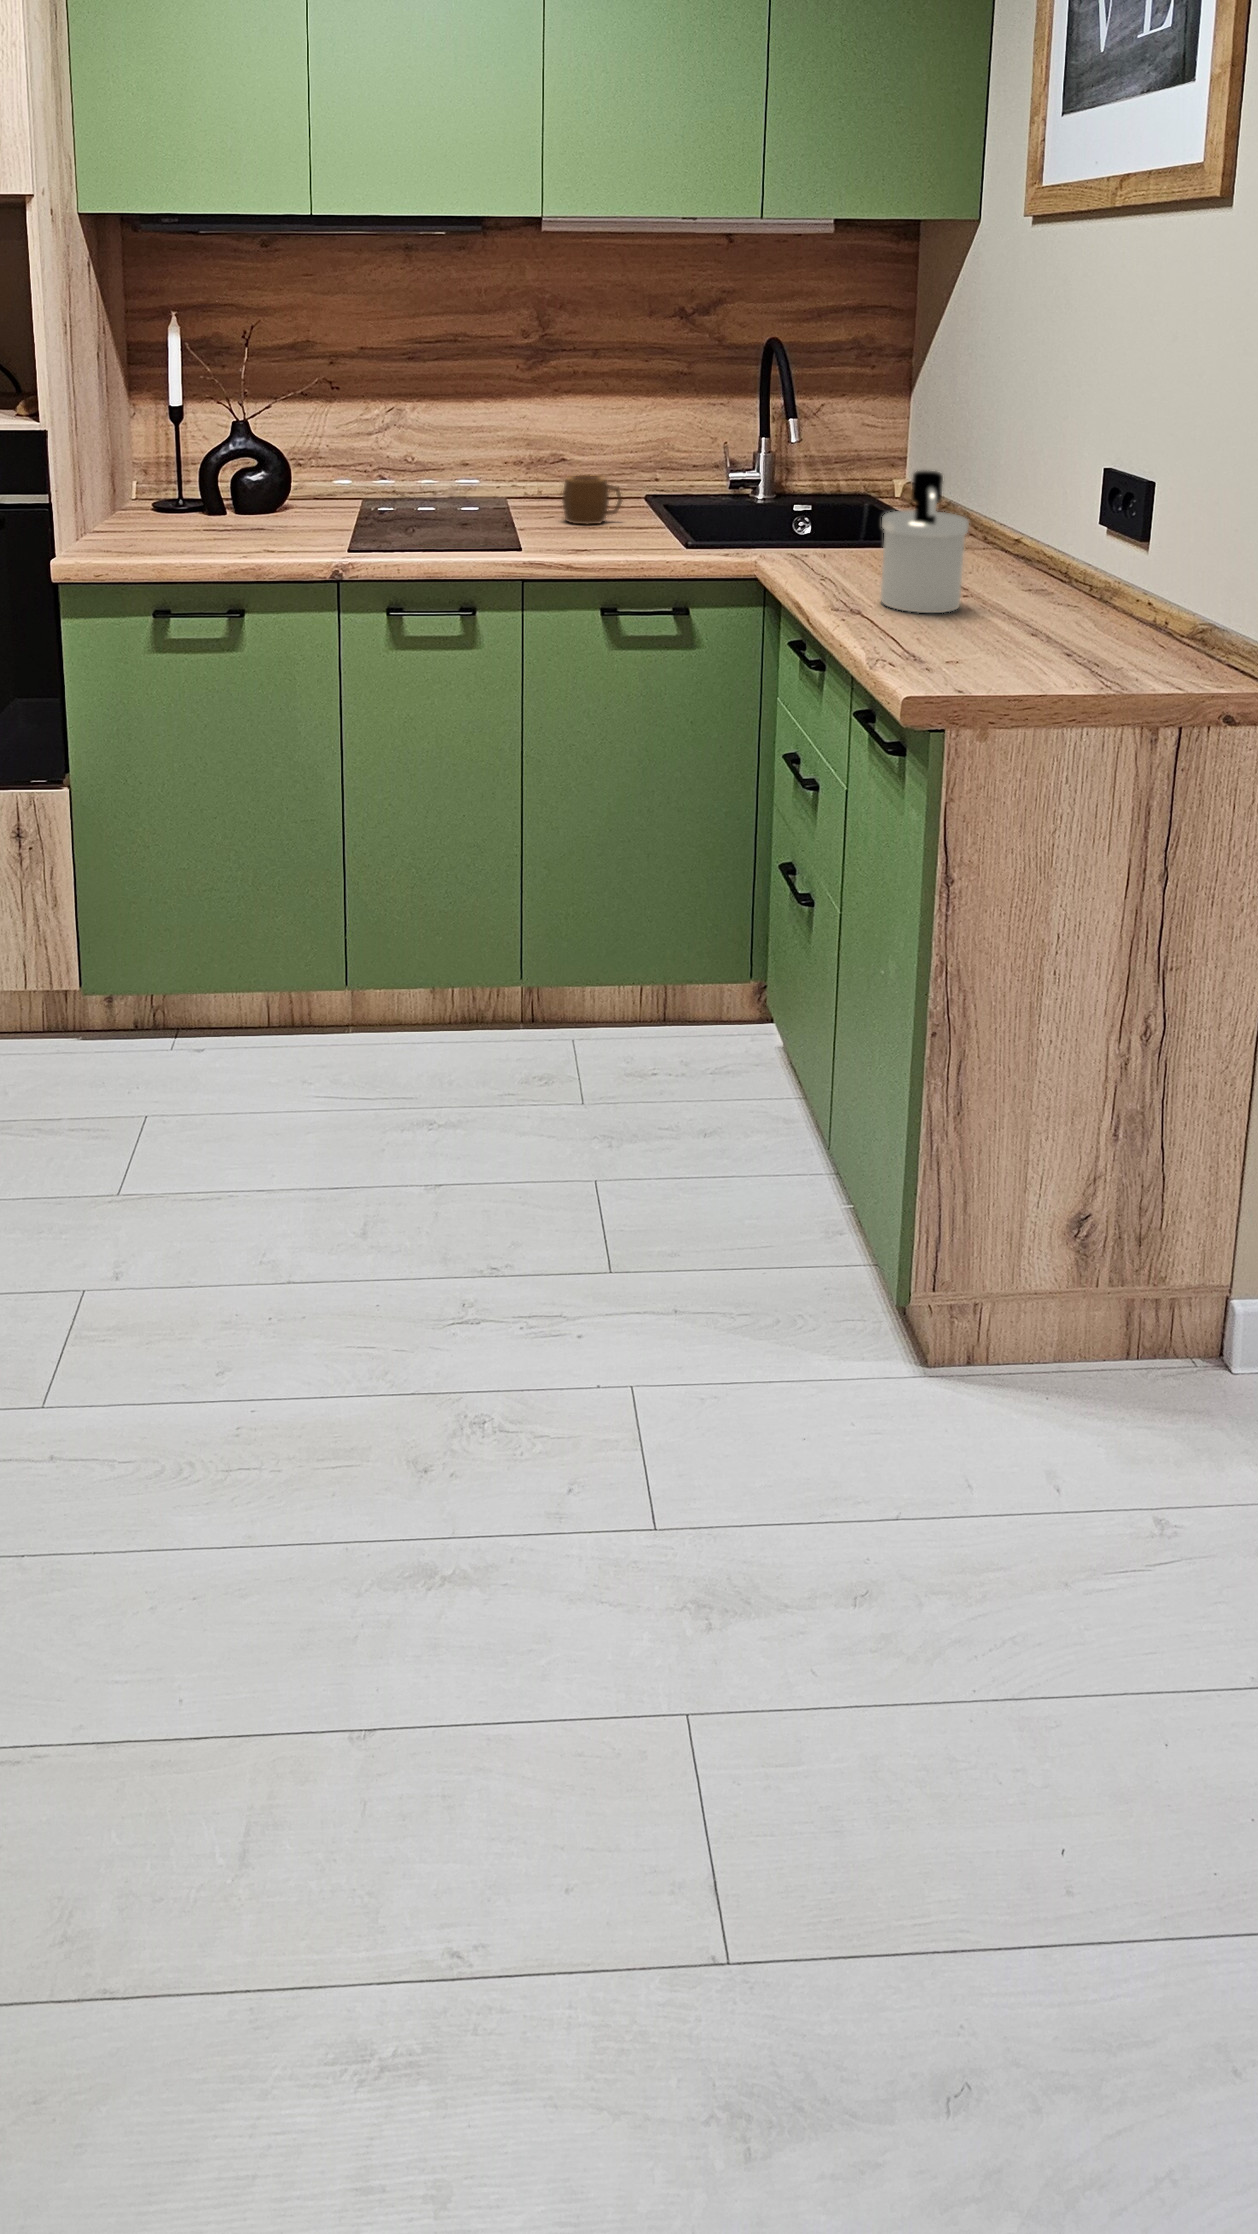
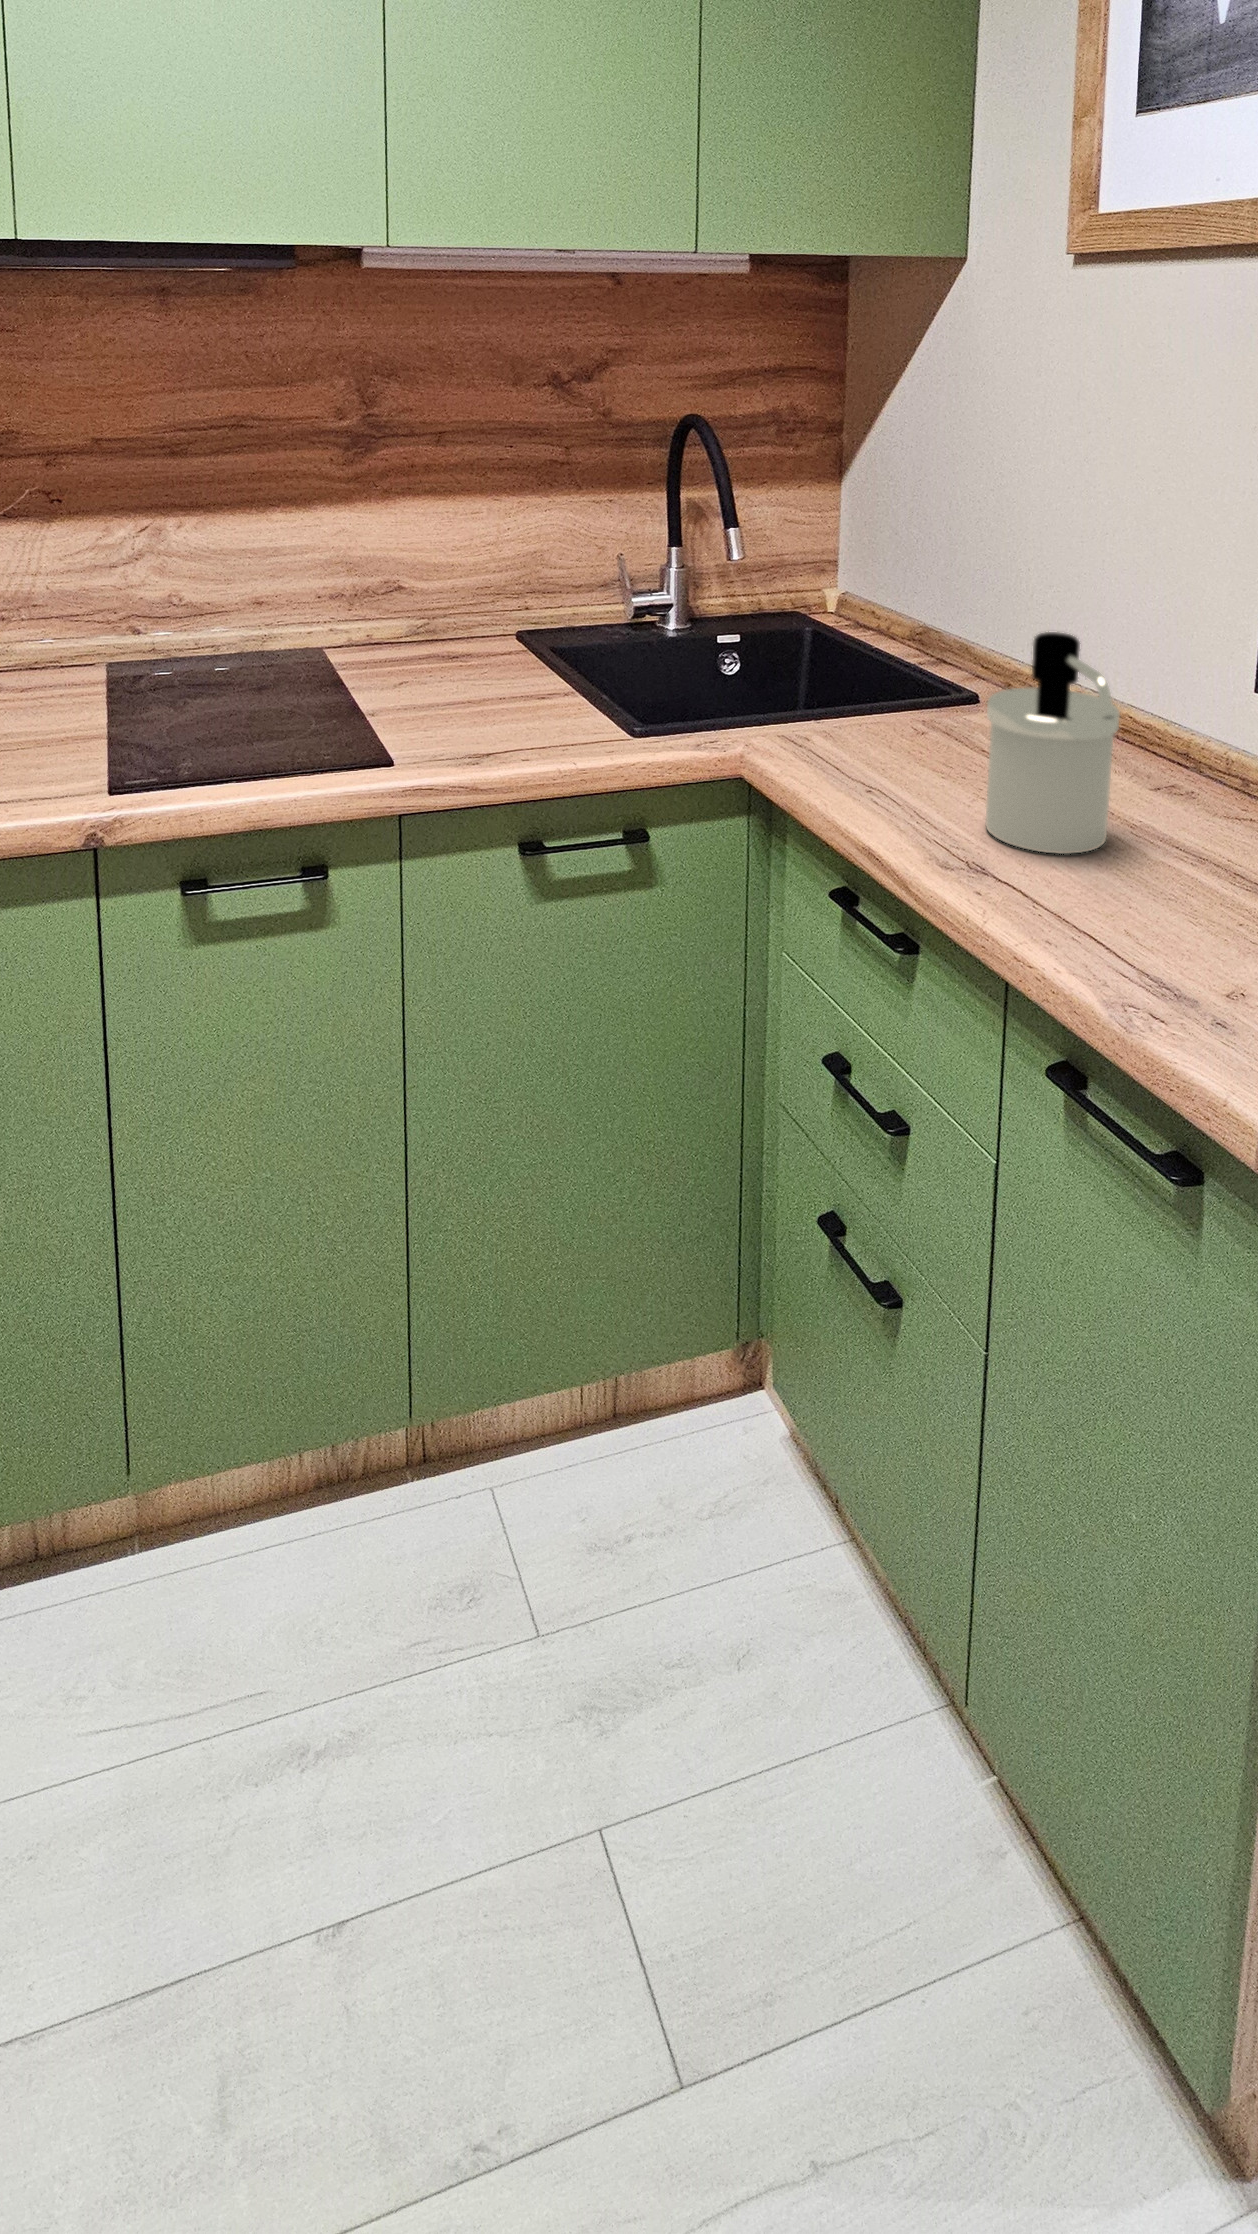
mug: present [562,475,622,524] -> none [421,619,508,695]

